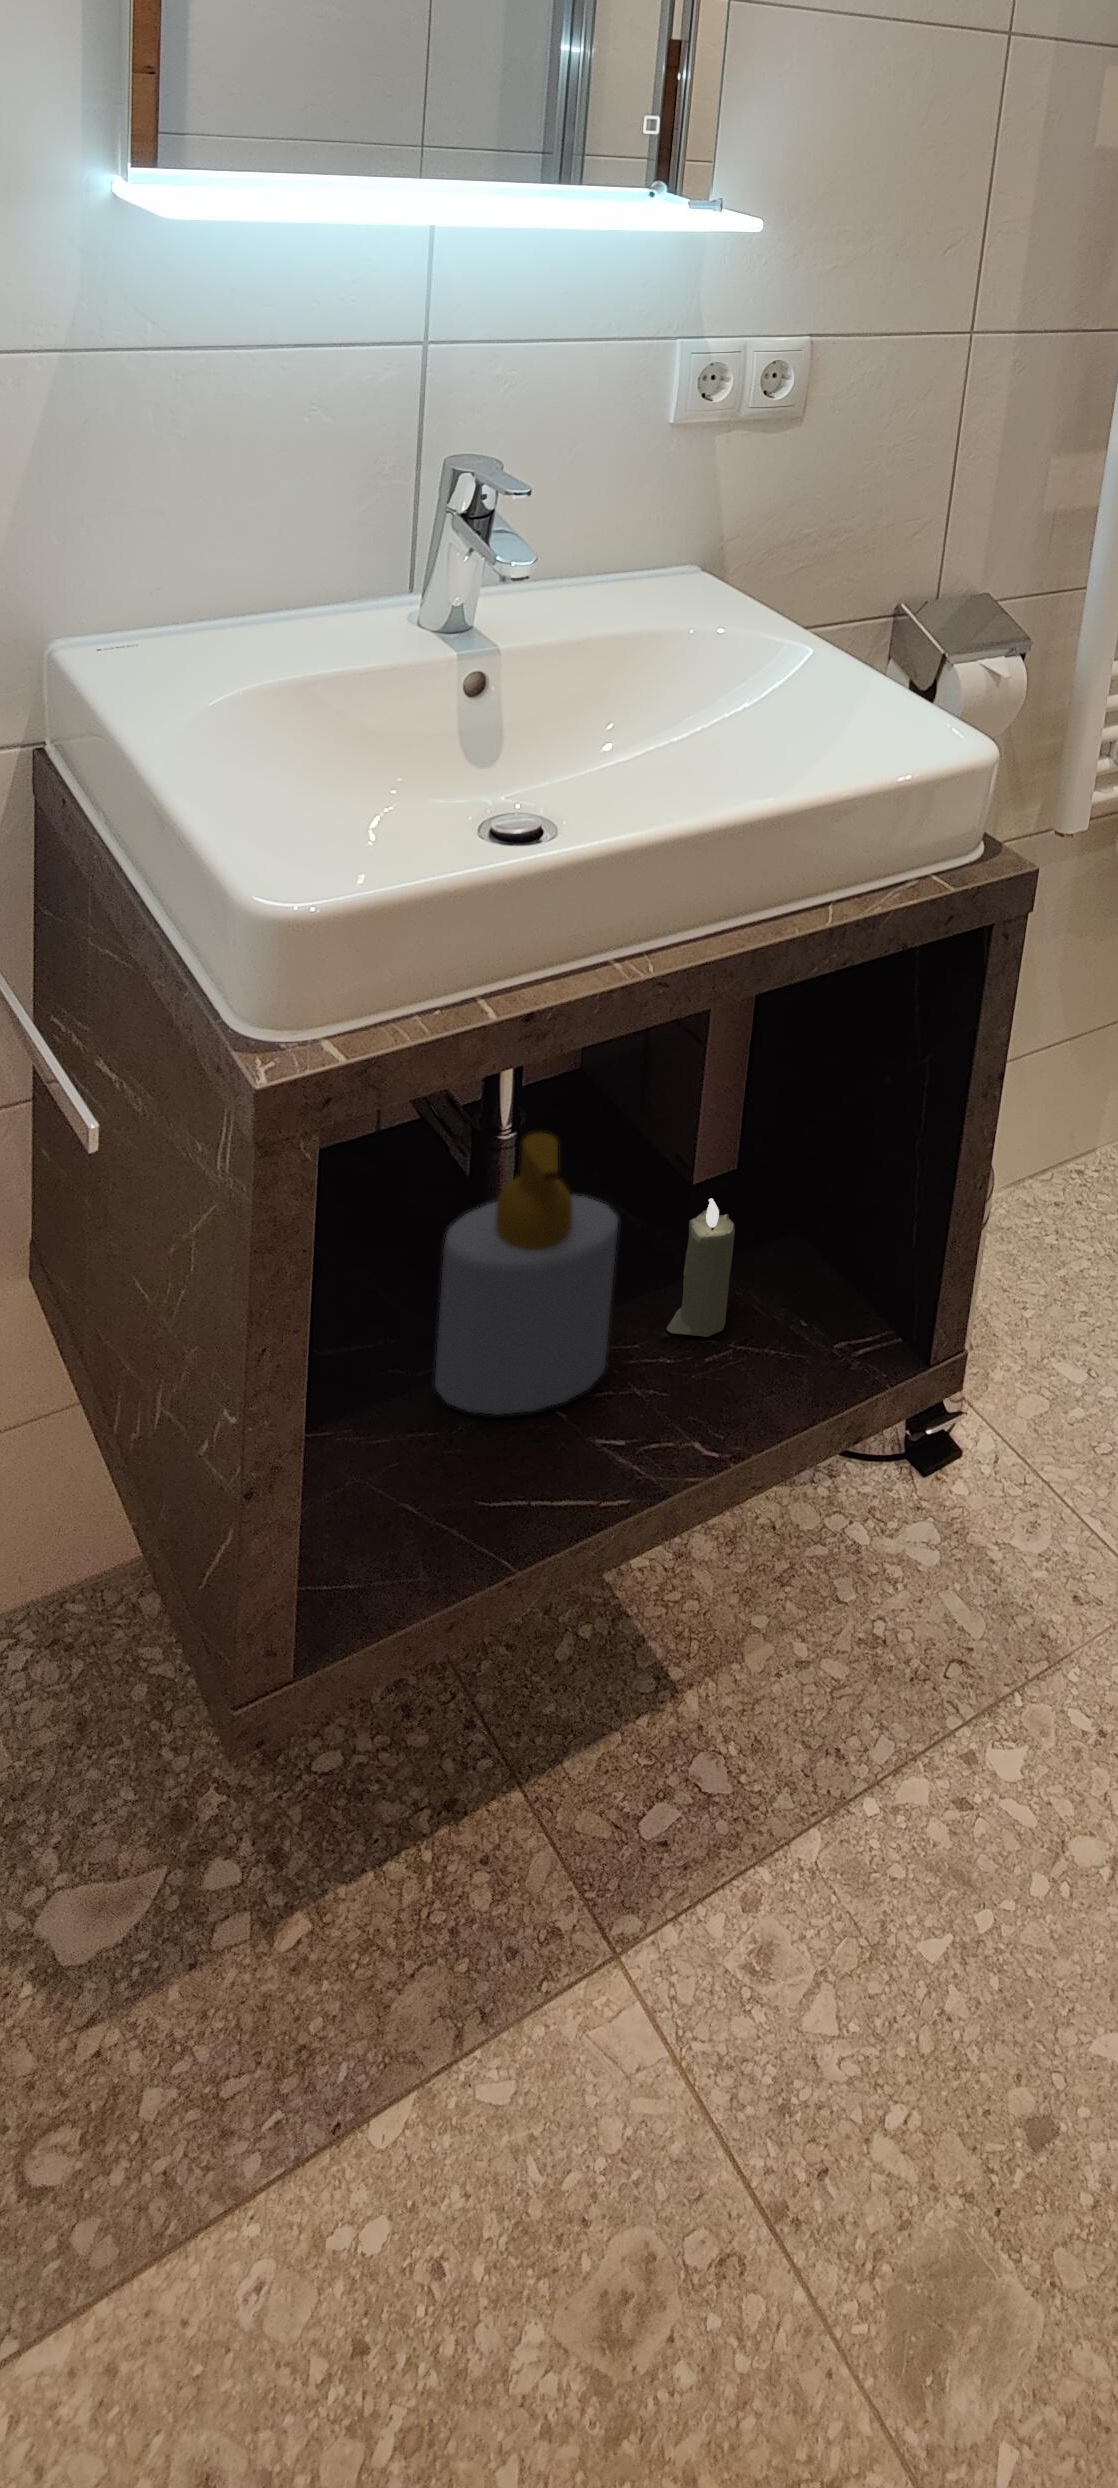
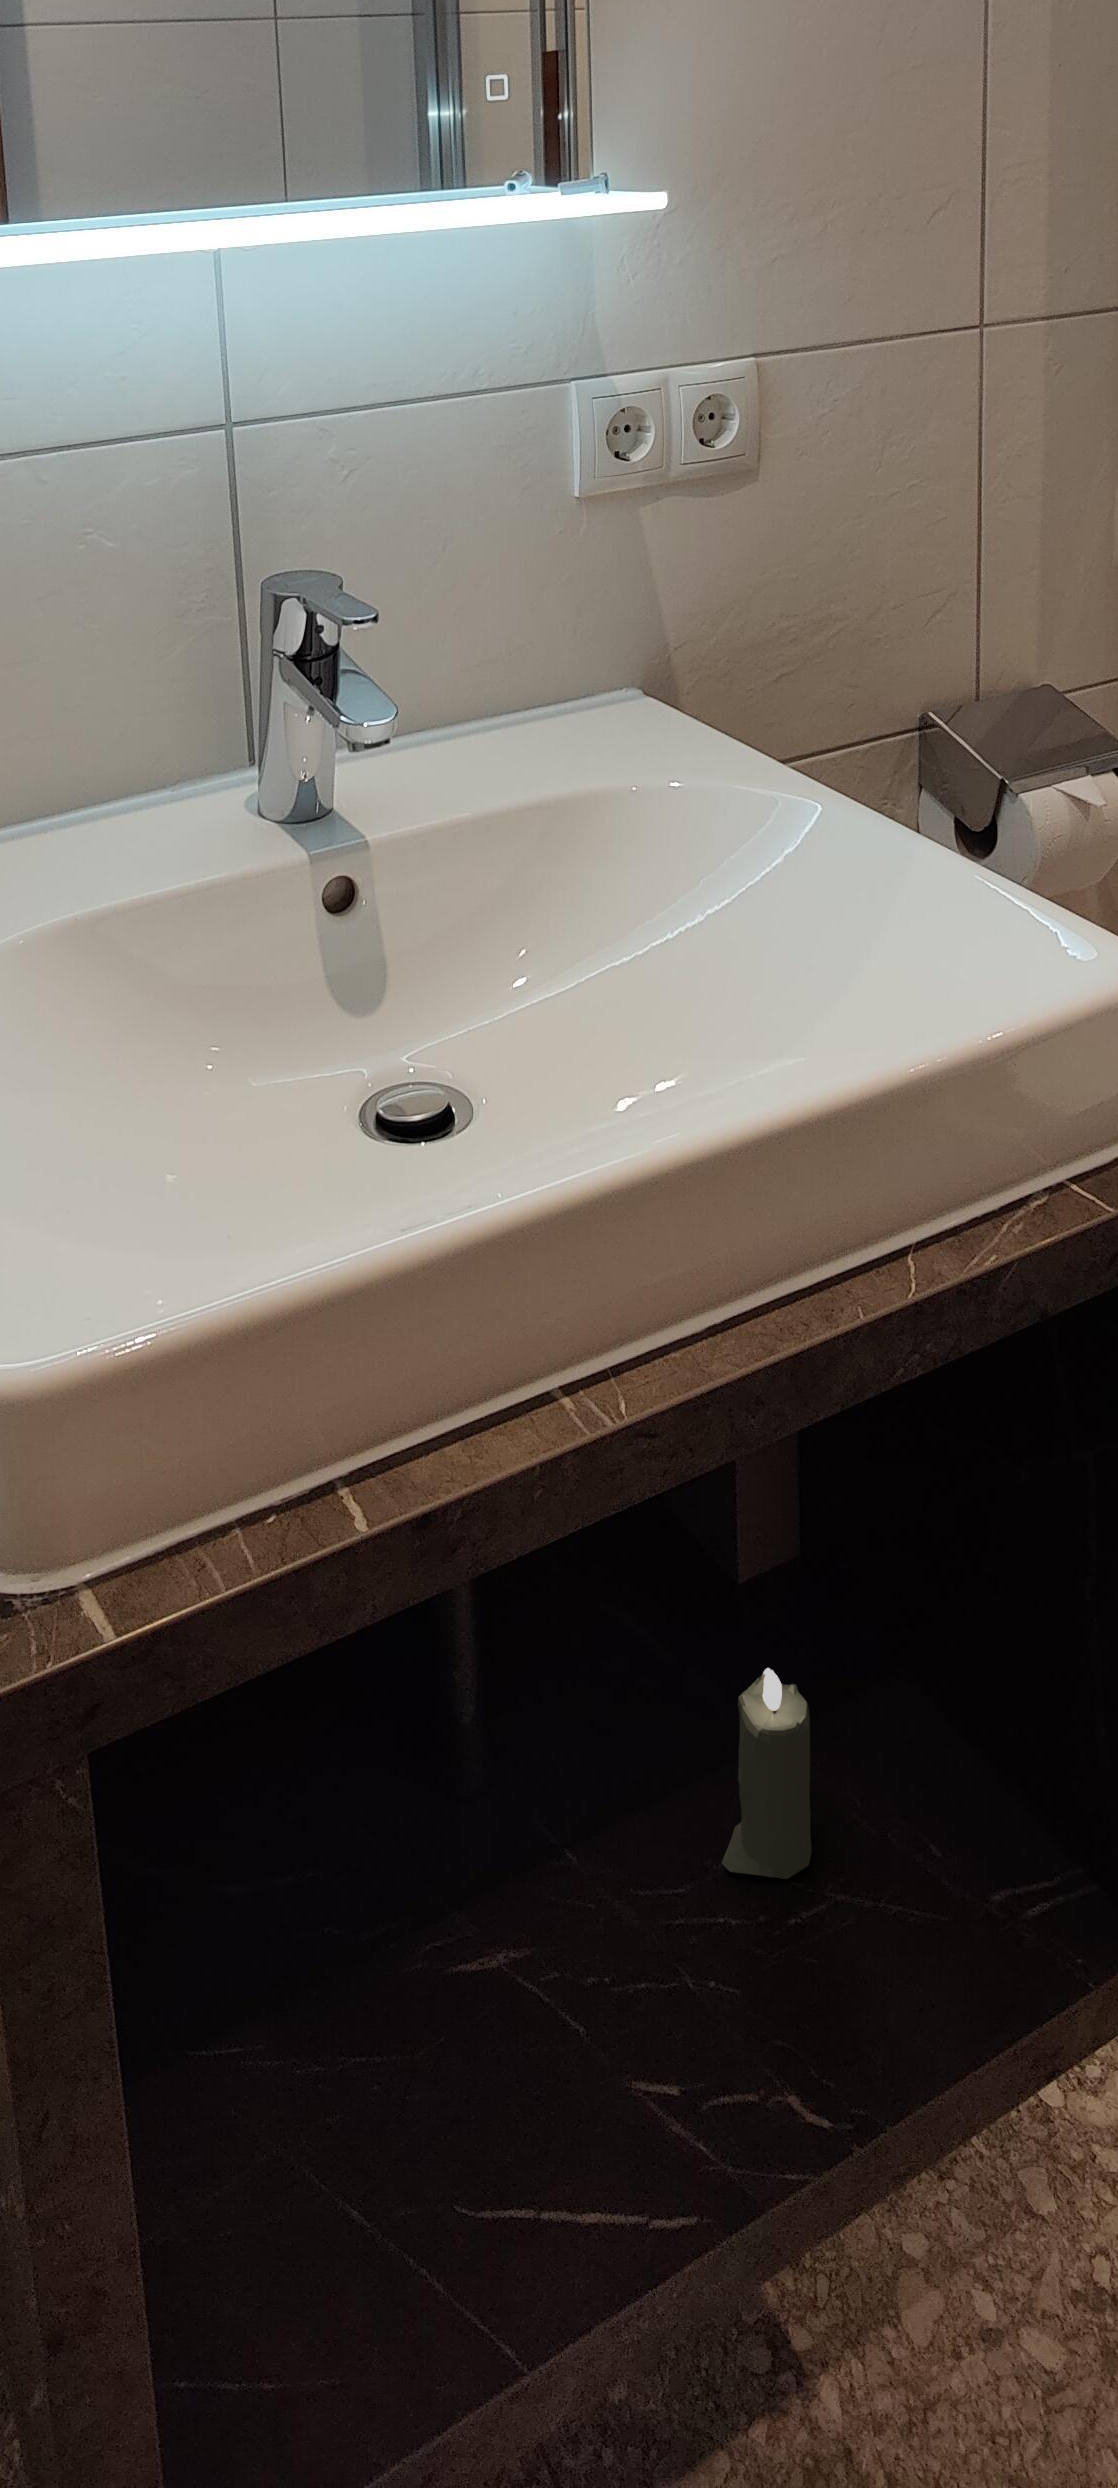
soap bottle: present [435,1133,618,1415] -> none [368,1591,634,2035]

